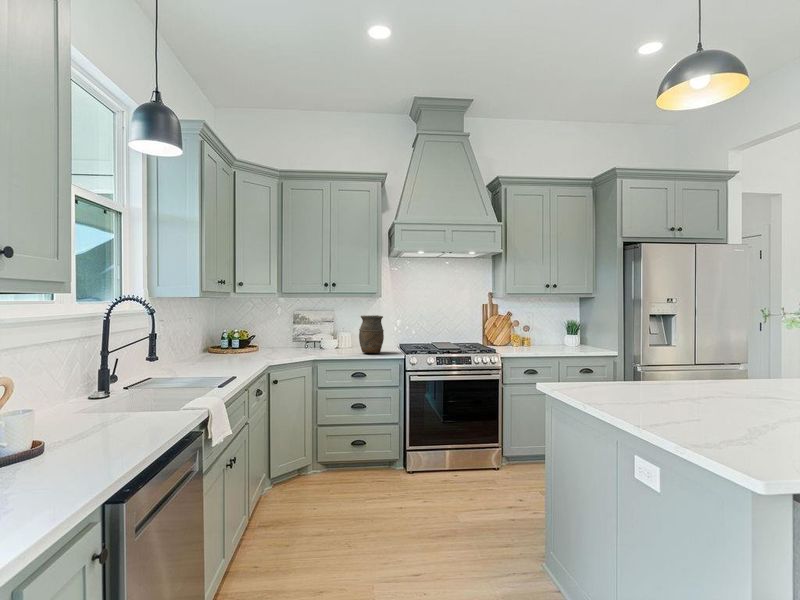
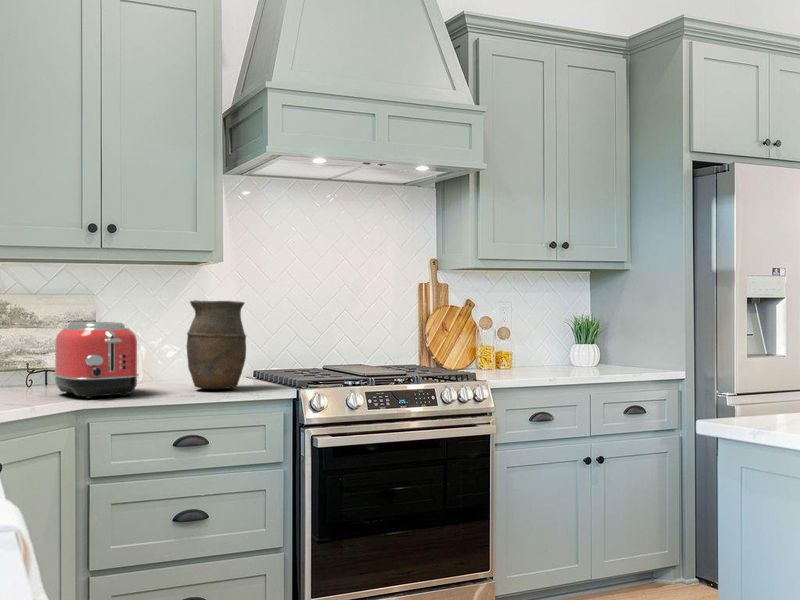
toaster: none [308,324,339,355] -> present [54,322,138,398]

